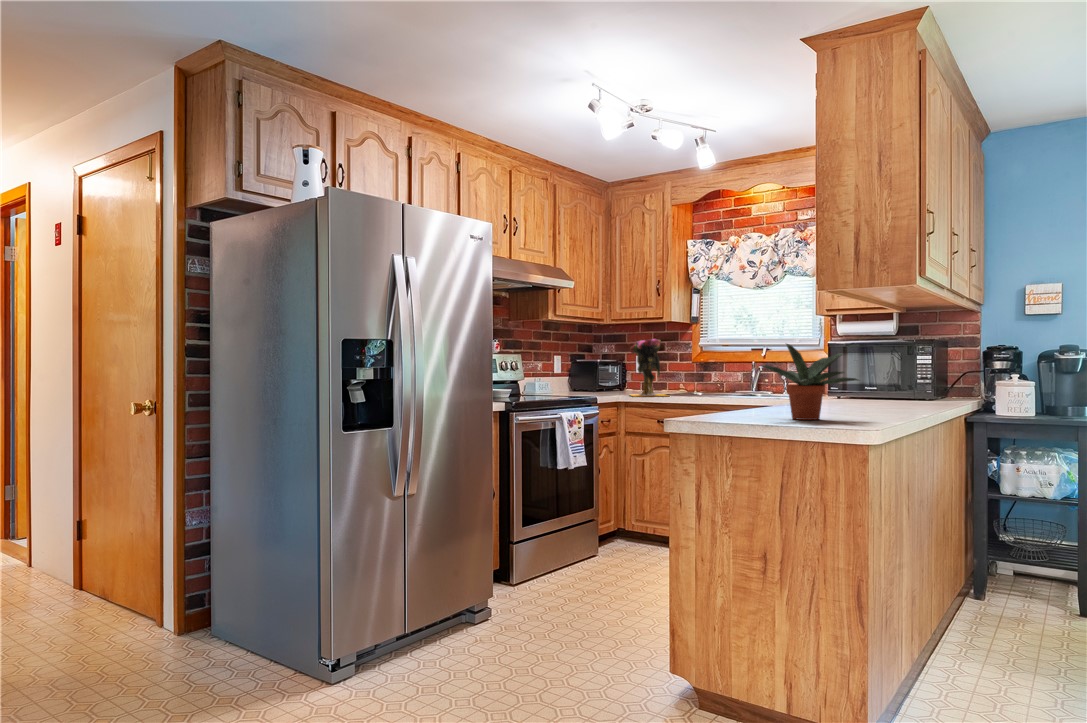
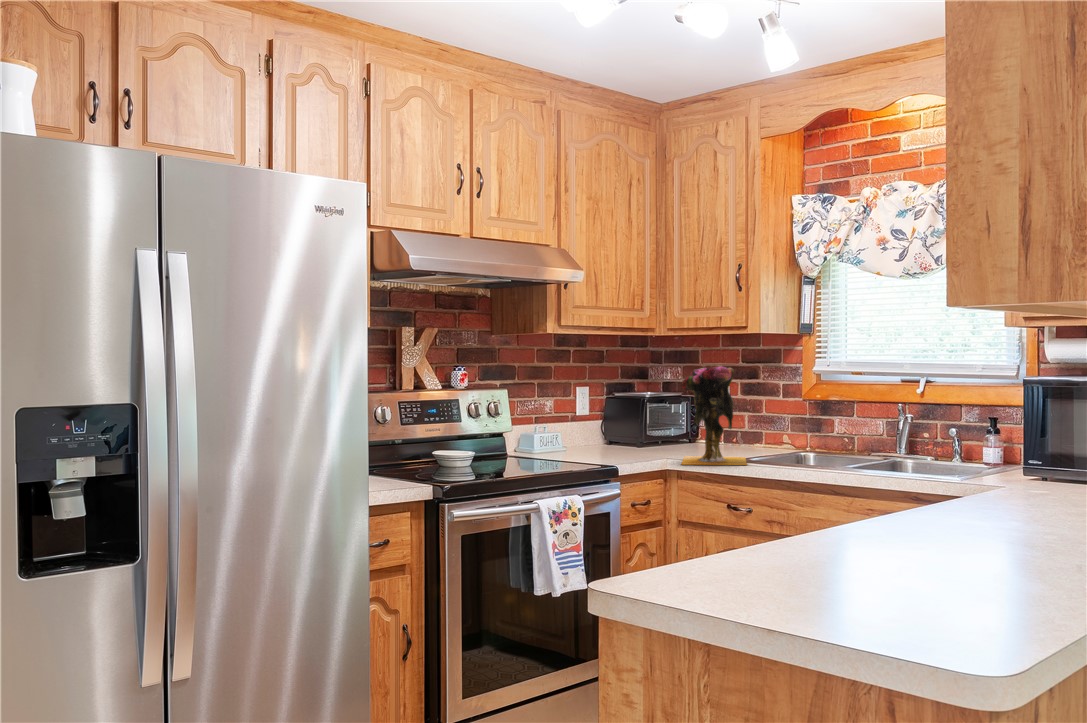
potted plant: present [762,344,858,420] -> none [758,438,972,609]

